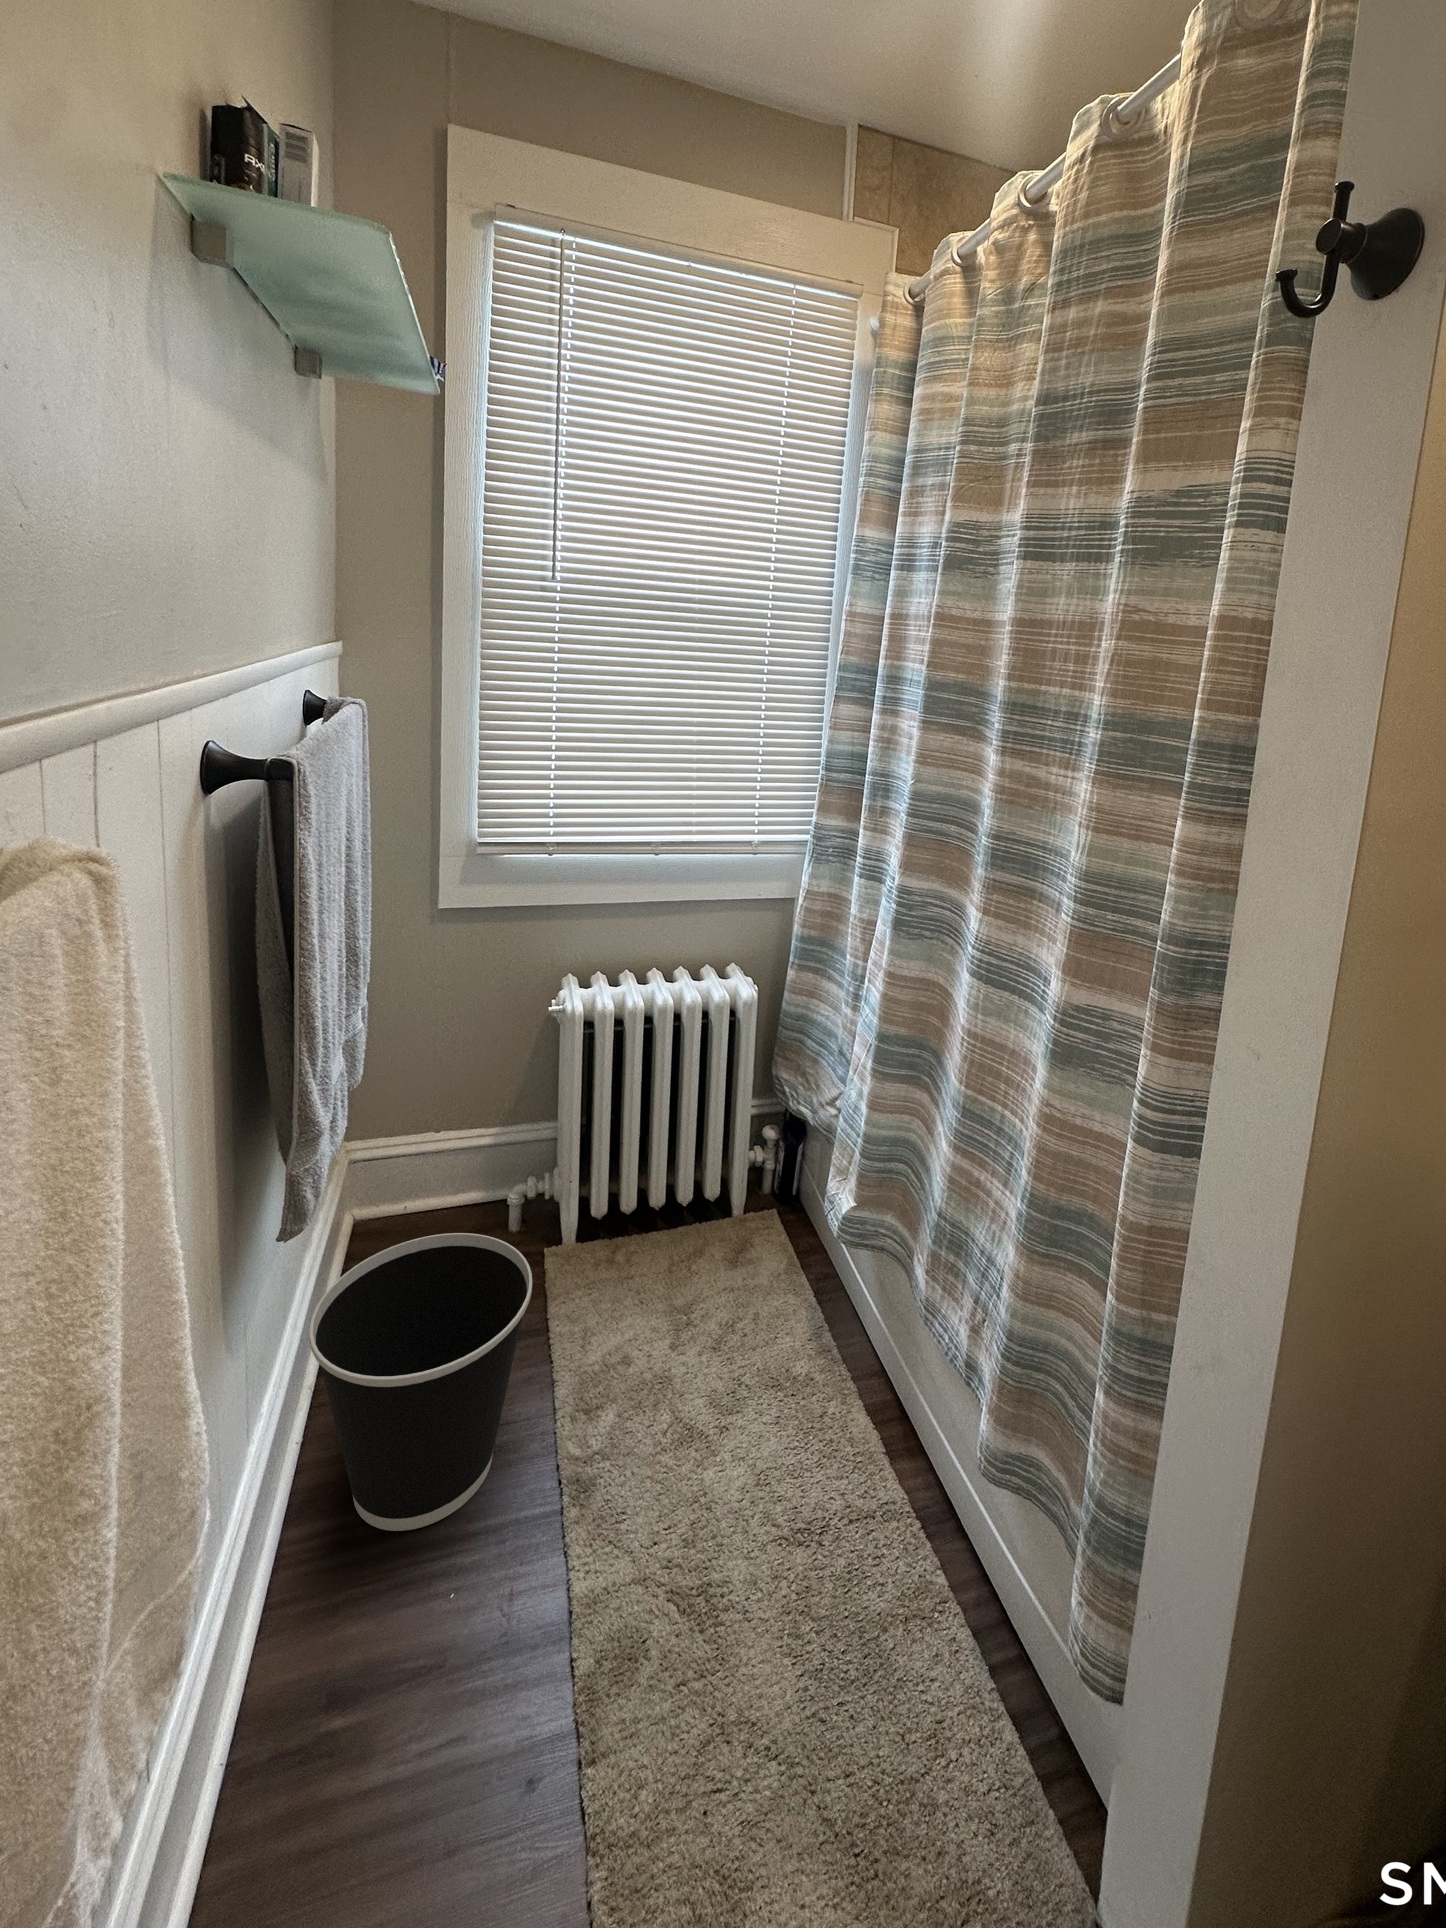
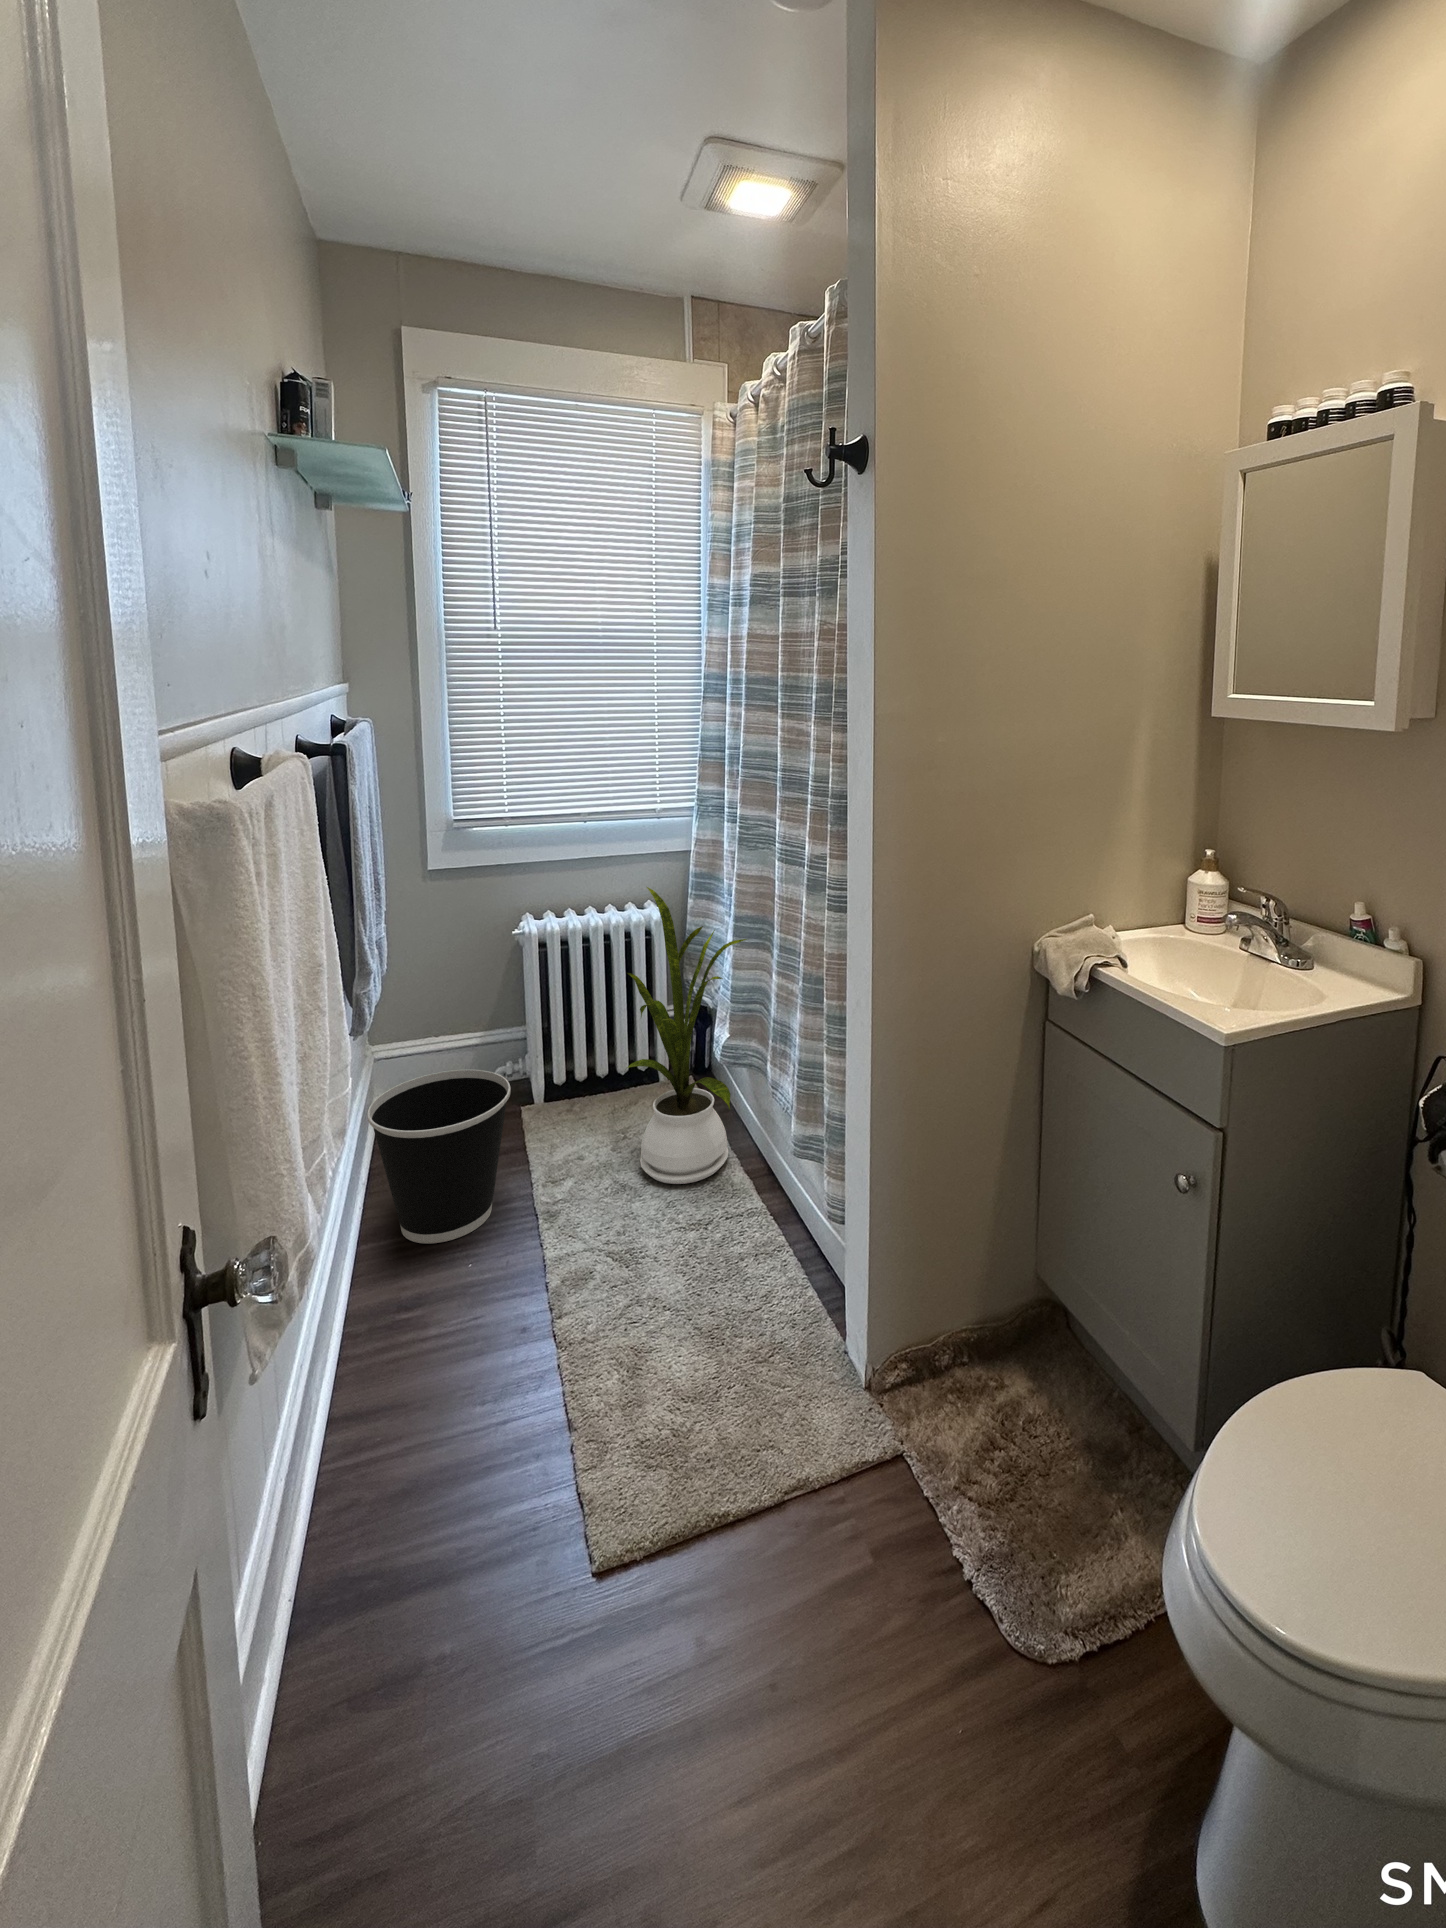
house plant: none [696,965,901,1431] -> present [627,887,747,1184]

